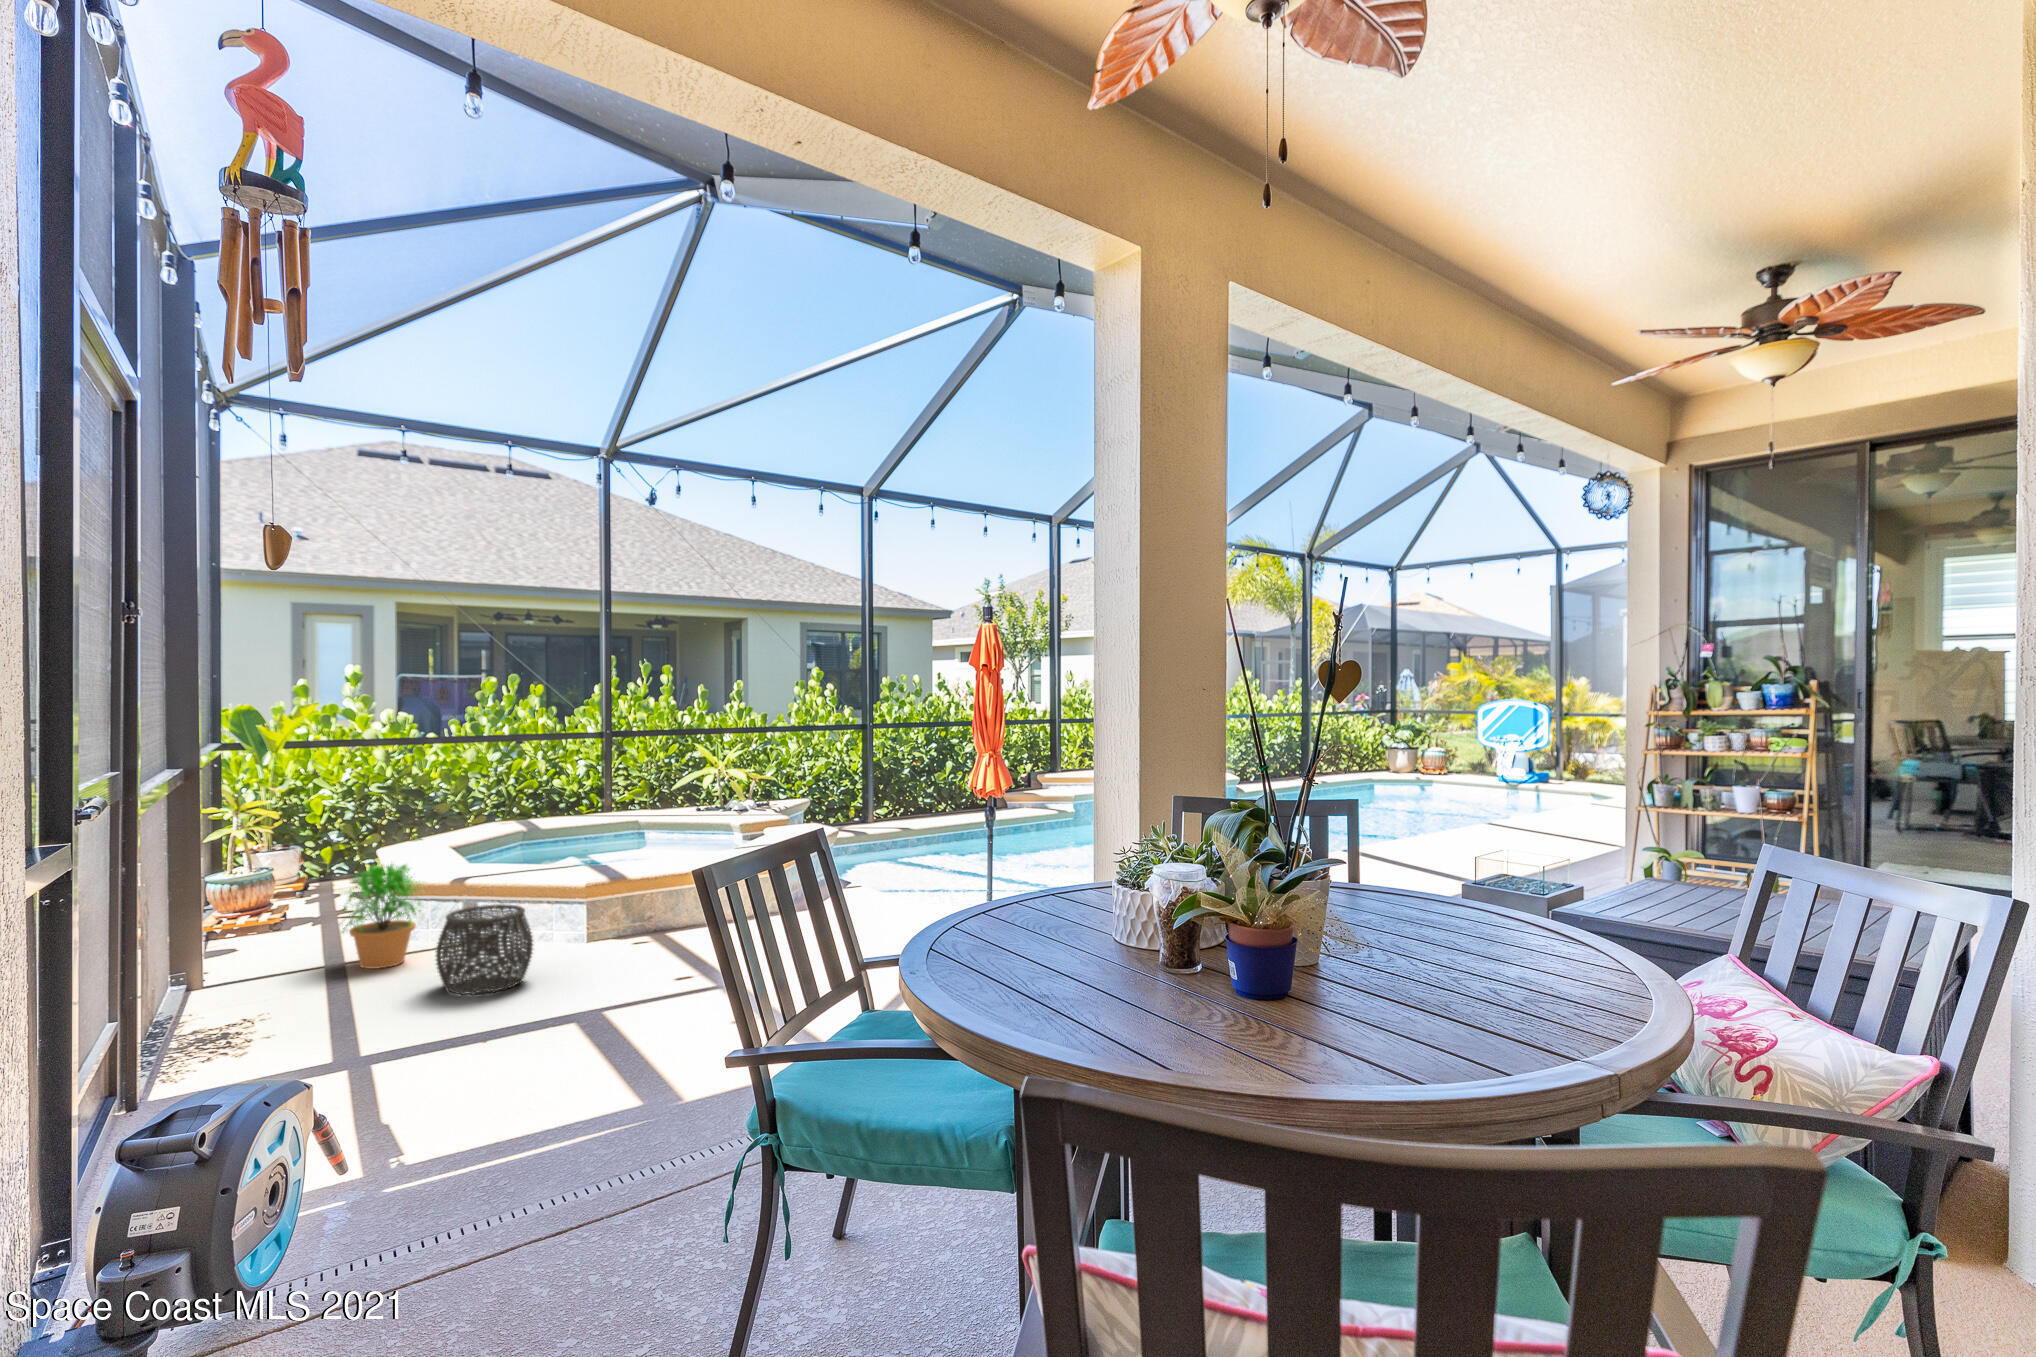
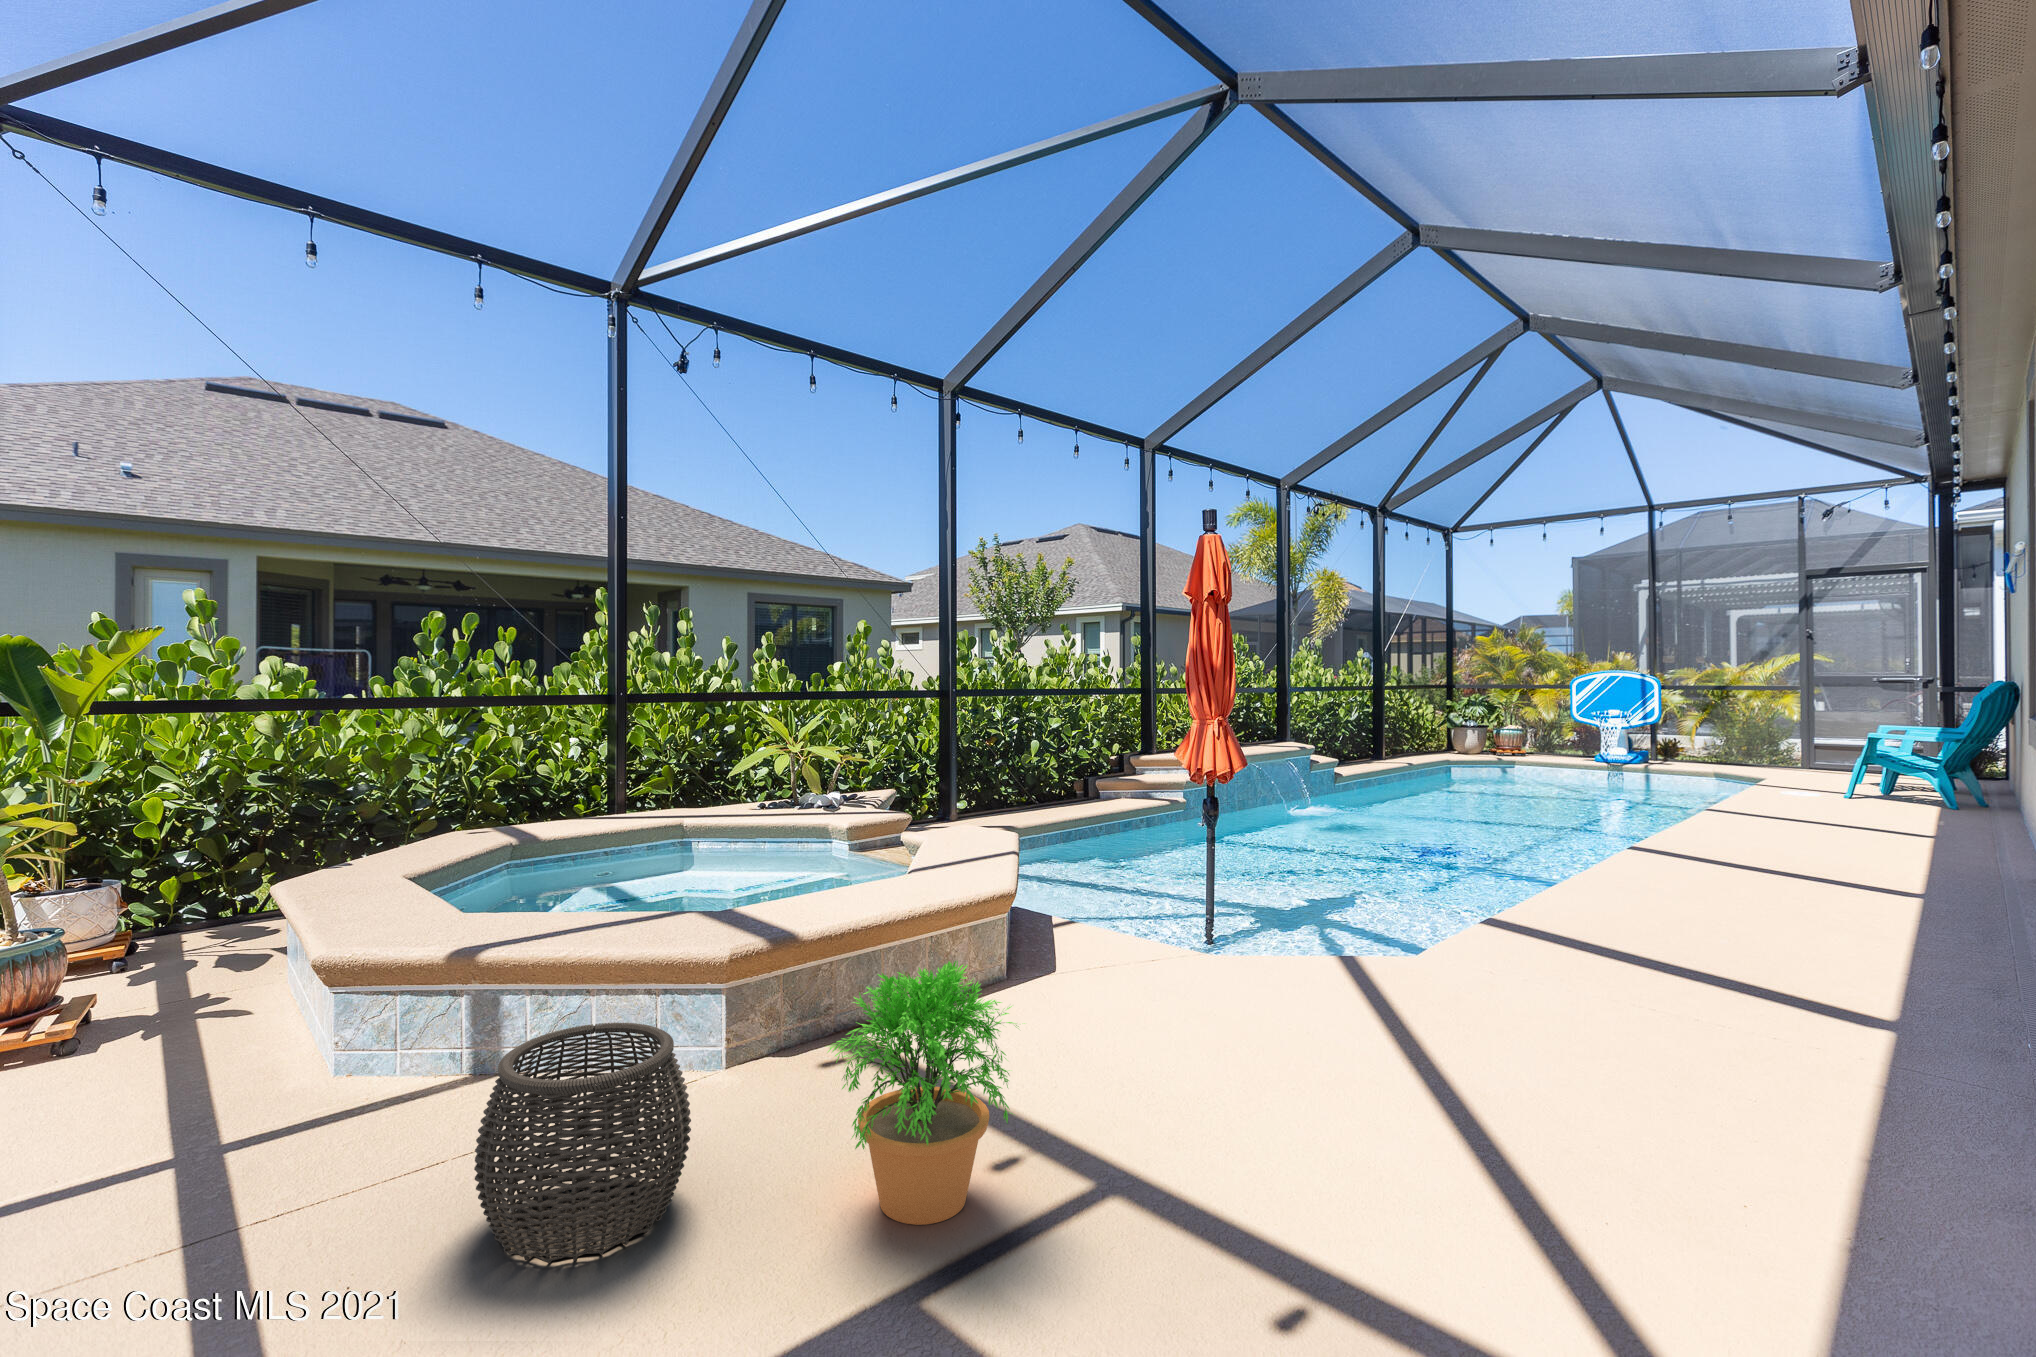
potted plant: present [339,864,423,969] -> present [828,961,1019,1225]

